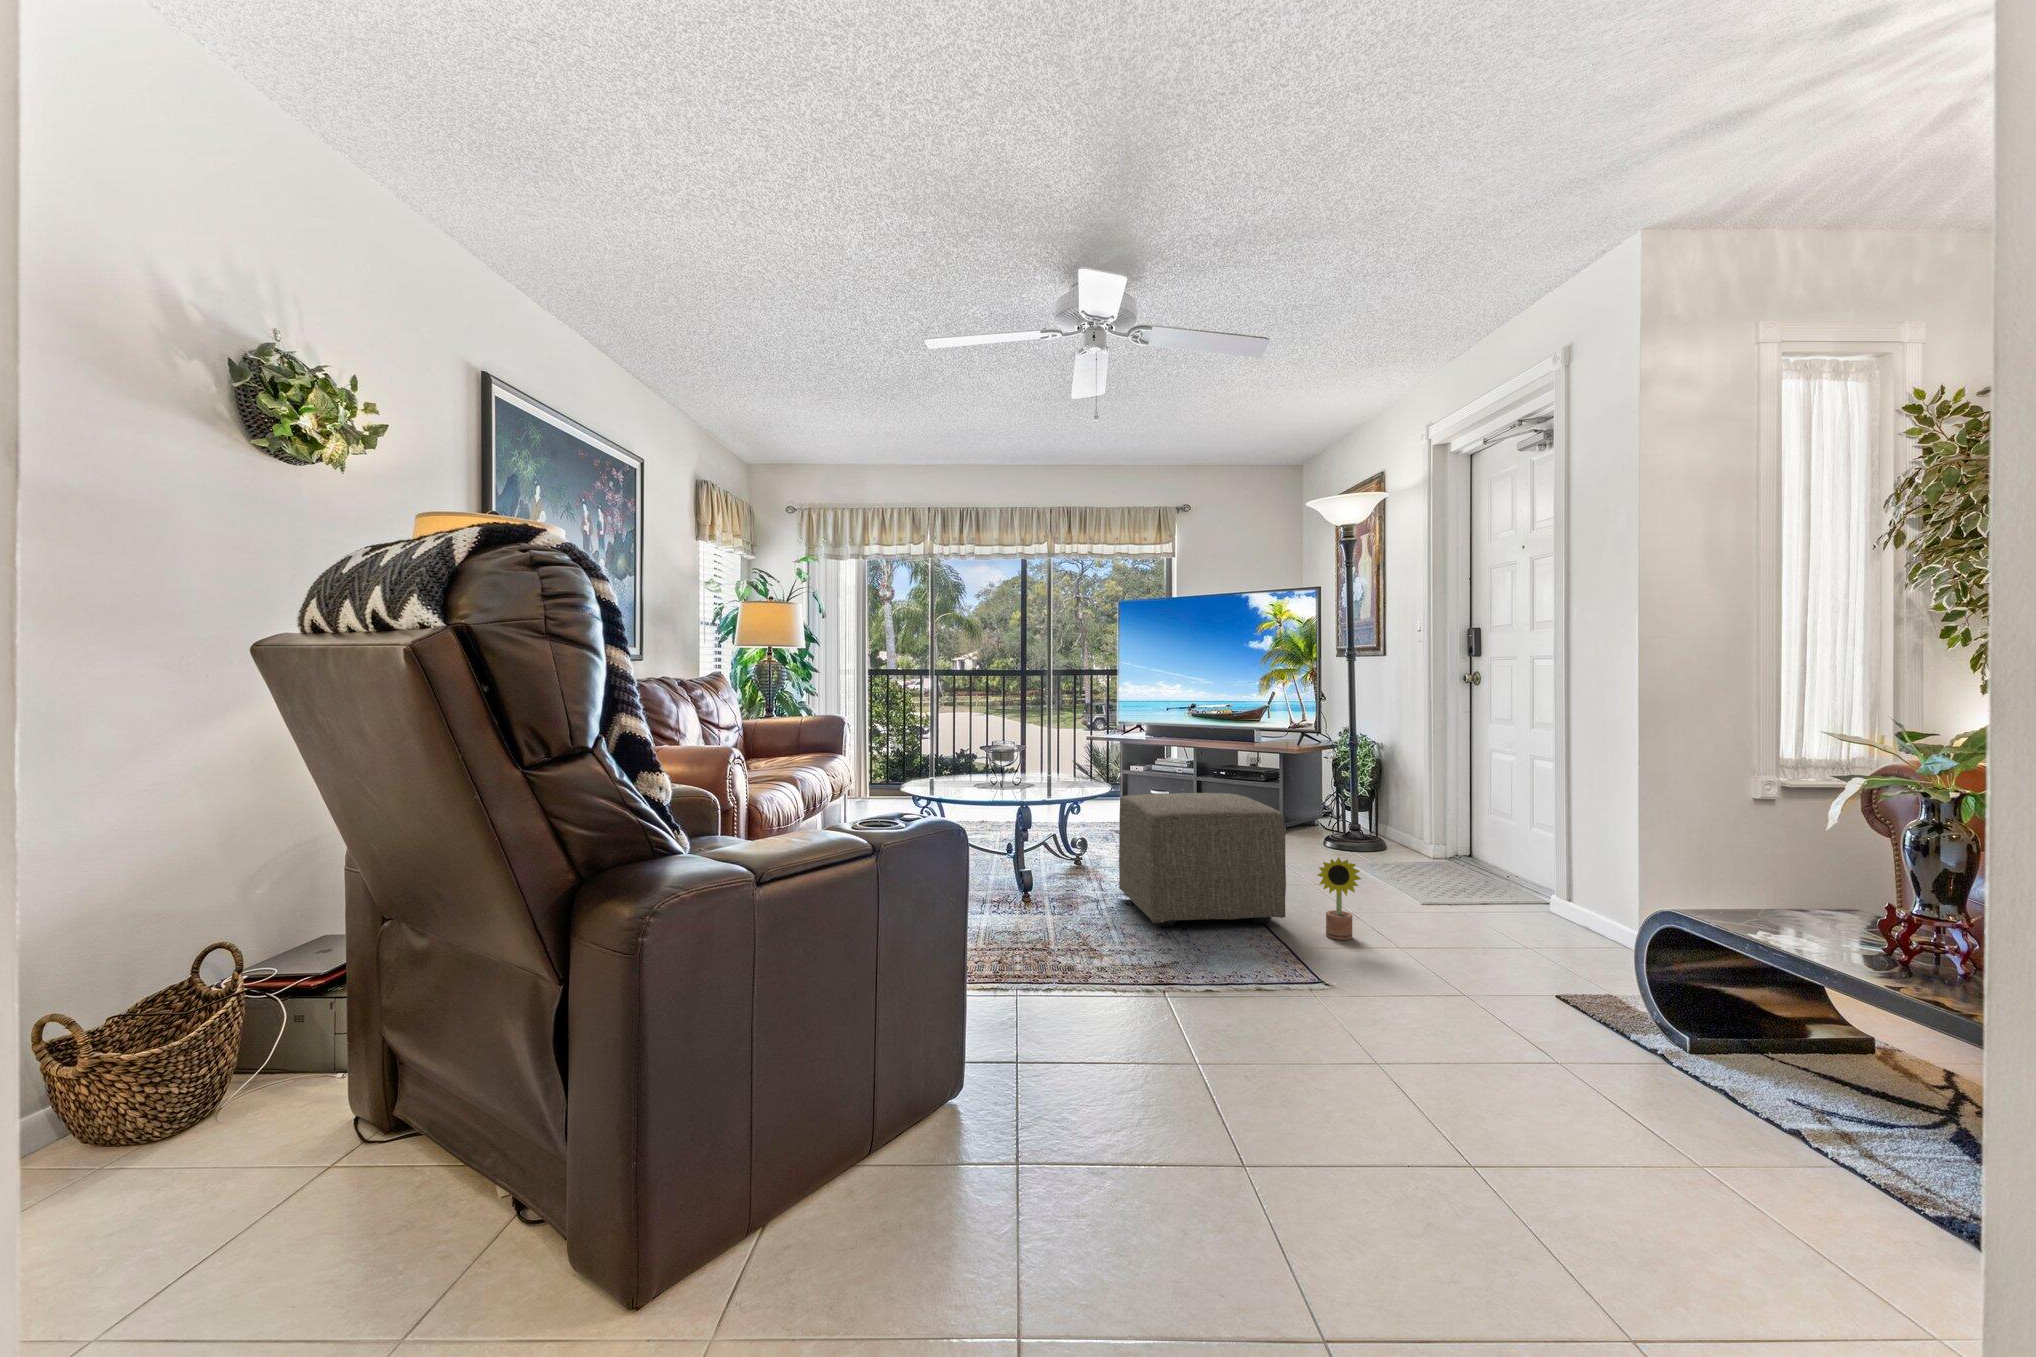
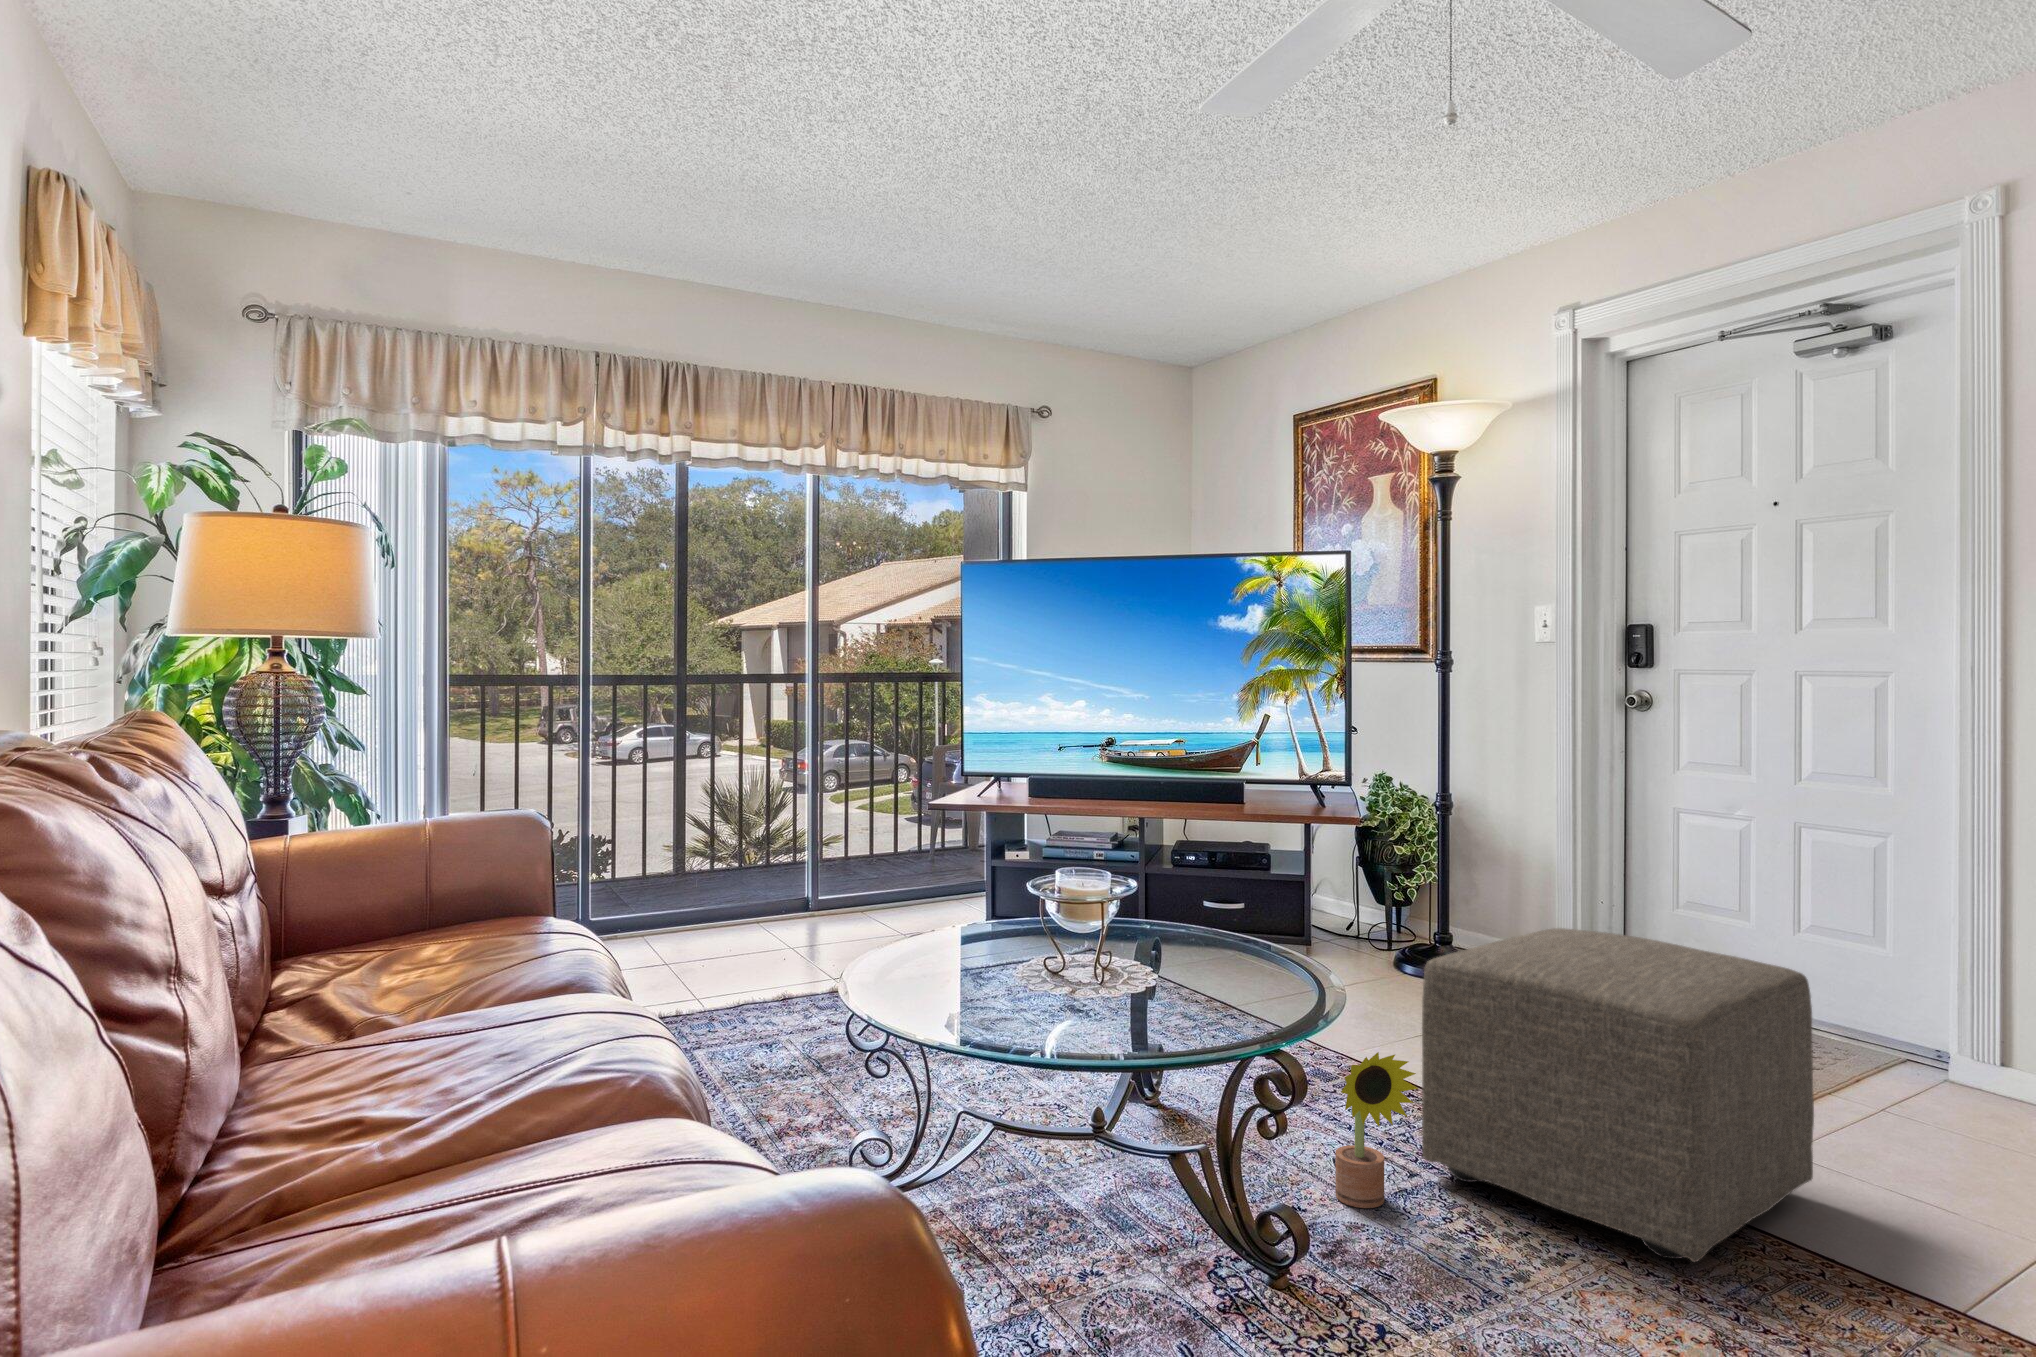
decorative plant: present [1317,858,1361,940] -> present [1335,1052,1418,1208]

